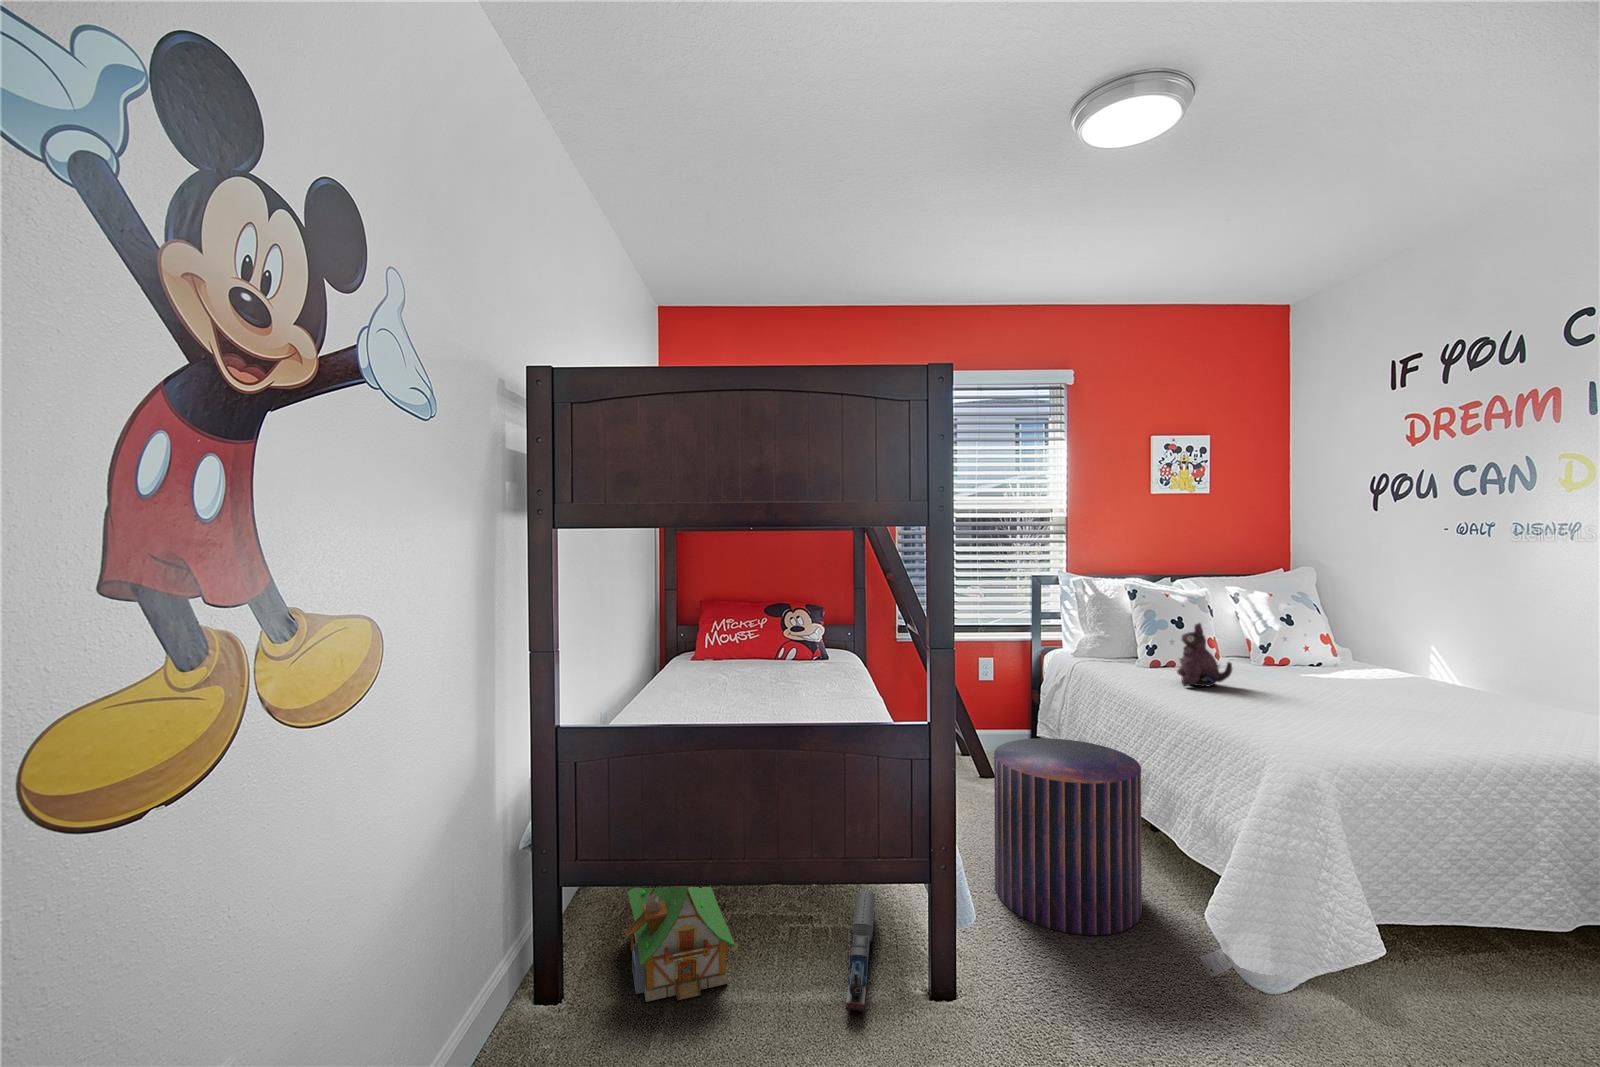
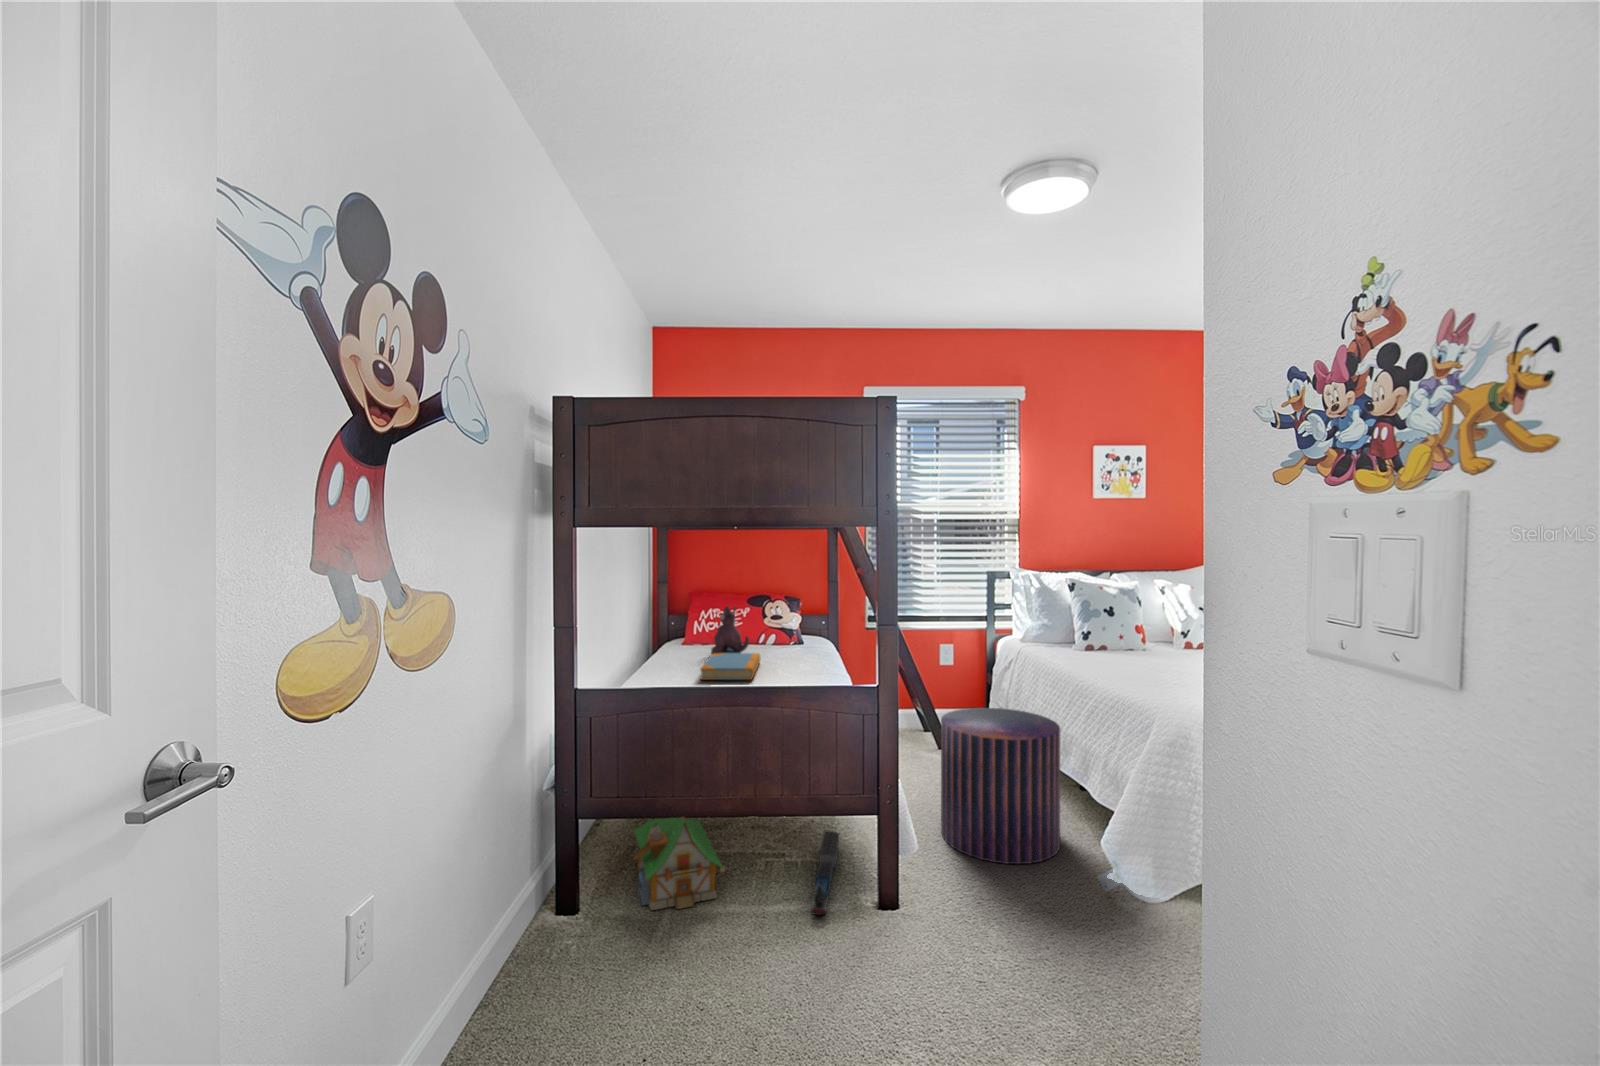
plush toy: present [1177,623,1232,686] -> present [711,606,749,655]
book: none [708,672,778,706] -> present [700,653,761,680]

